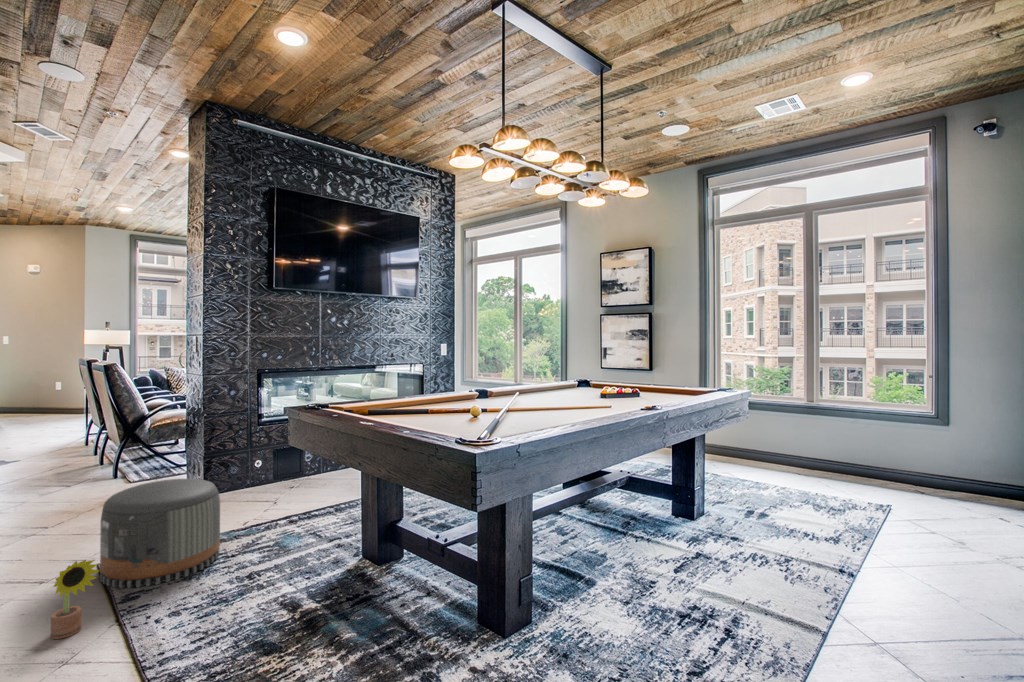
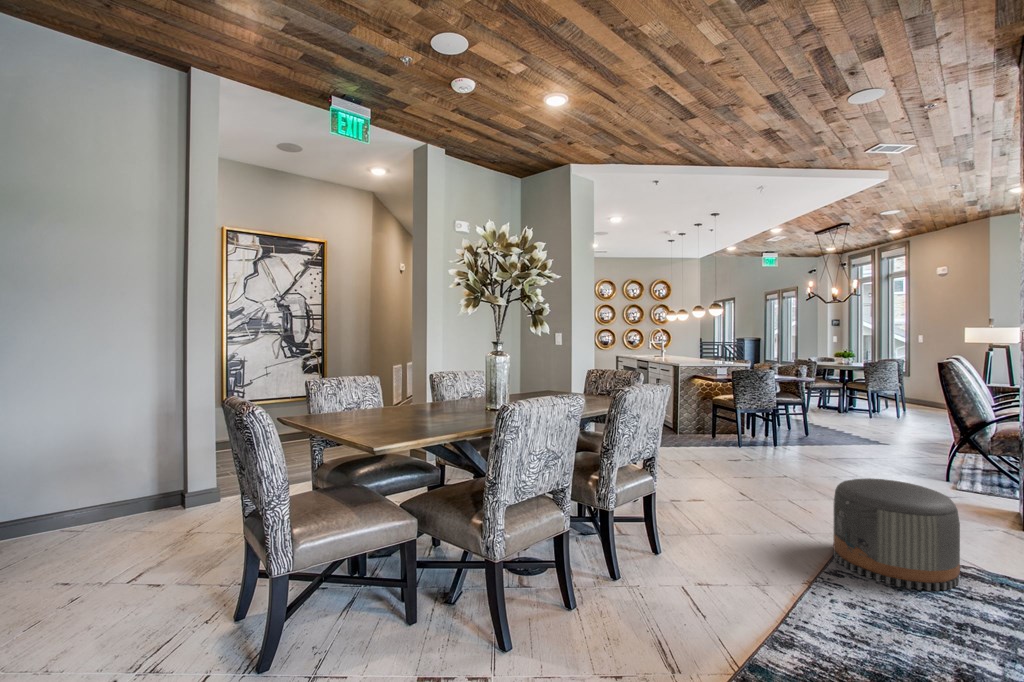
decorative plant: present [51,560,100,639] -> none [762,514,797,574]

